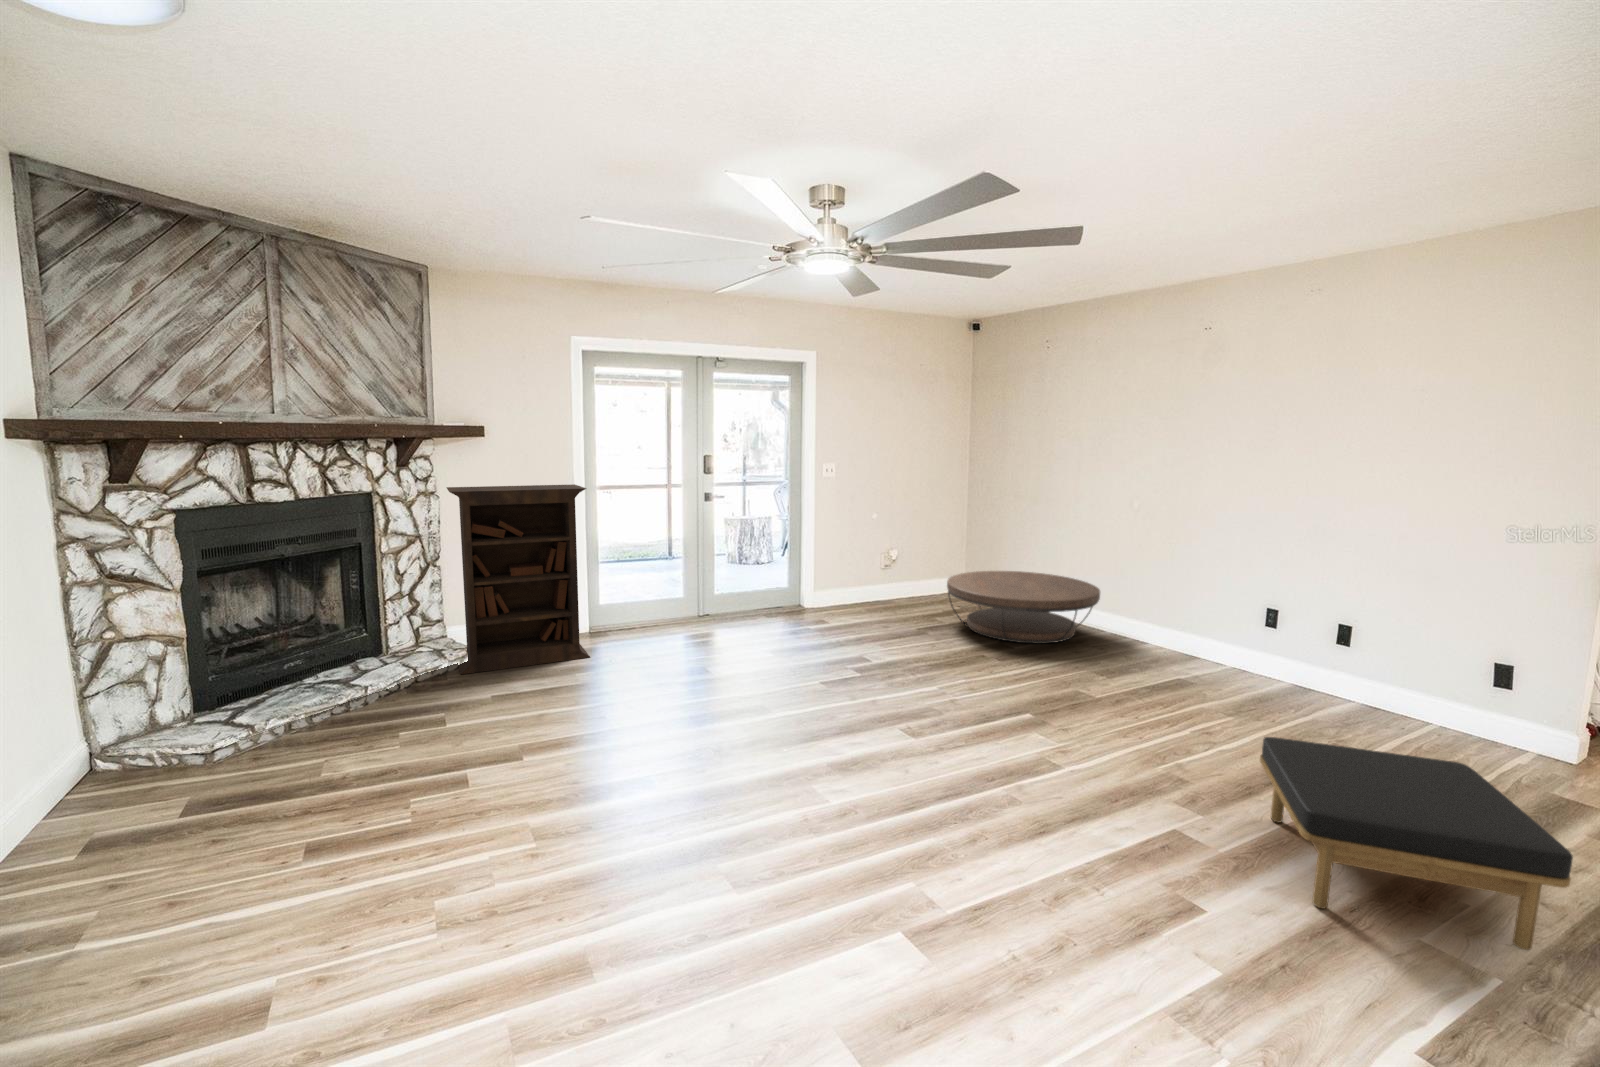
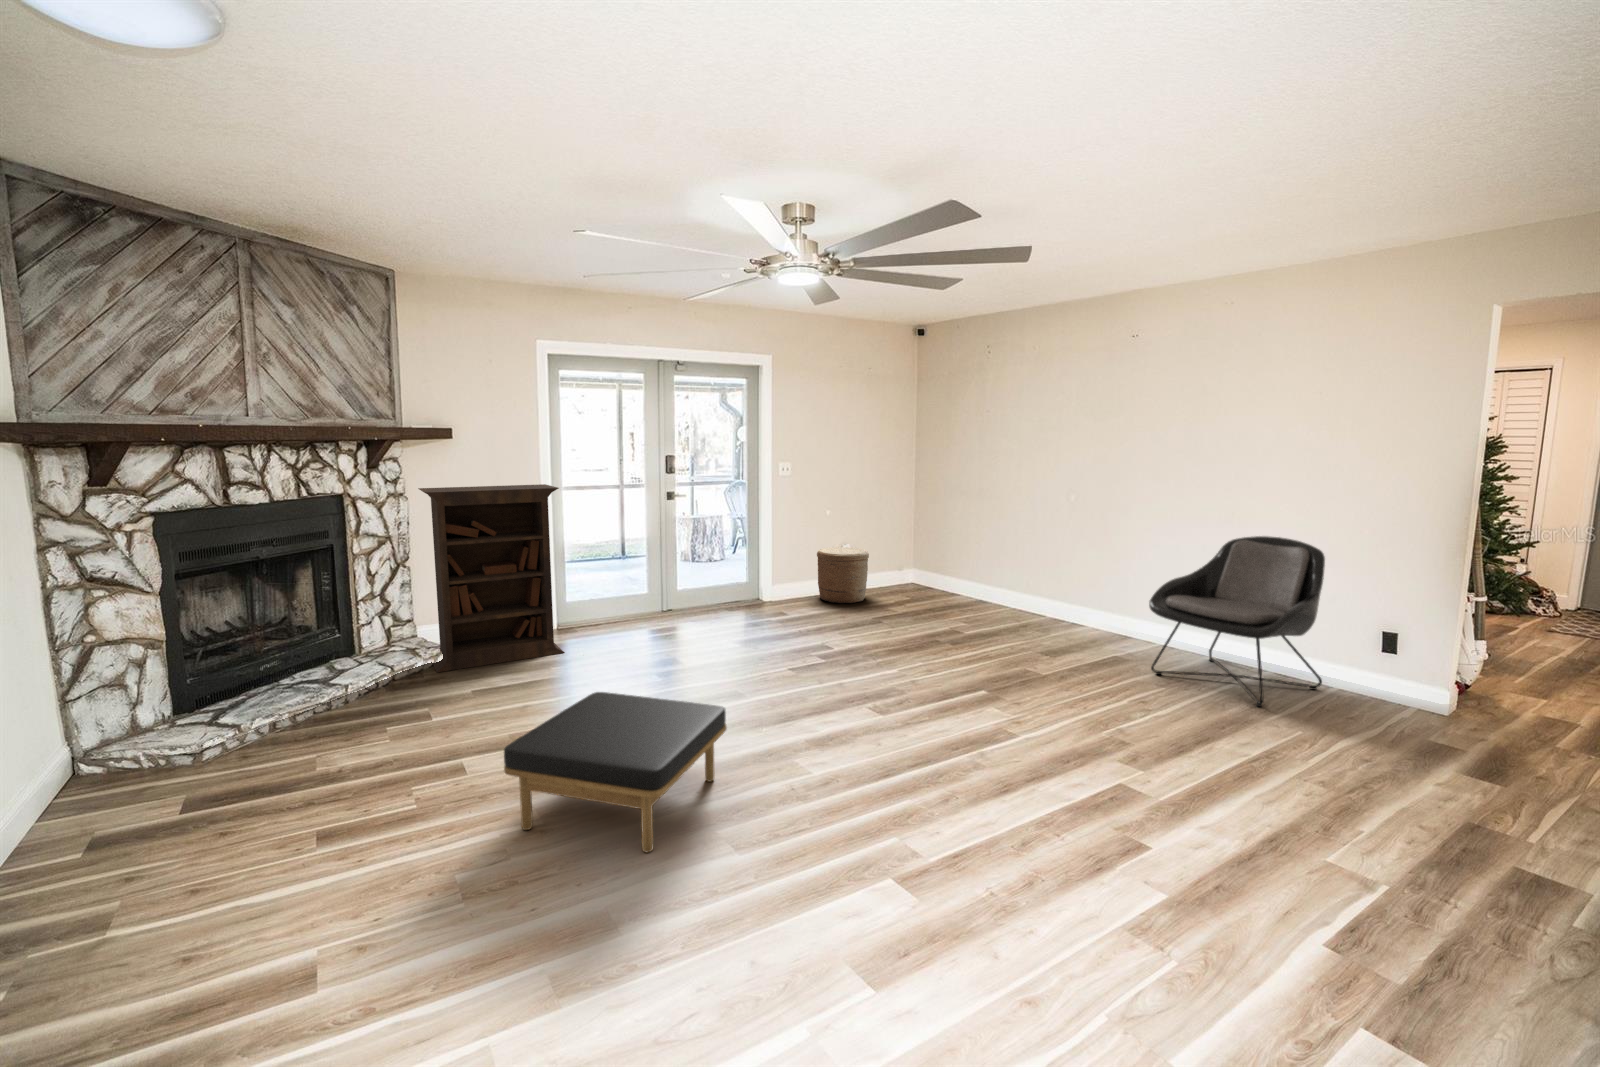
lounge chair: none [1215,551,1422,745] -> present [1149,536,1325,707]
woven basket: none [857,553,911,612] -> present [817,547,869,603]
coffee table: present [947,571,1100,643] -> none [904,562,1046,629]
ottoman: present [1260,737,1573,950] -> present [504,692,727,852]

